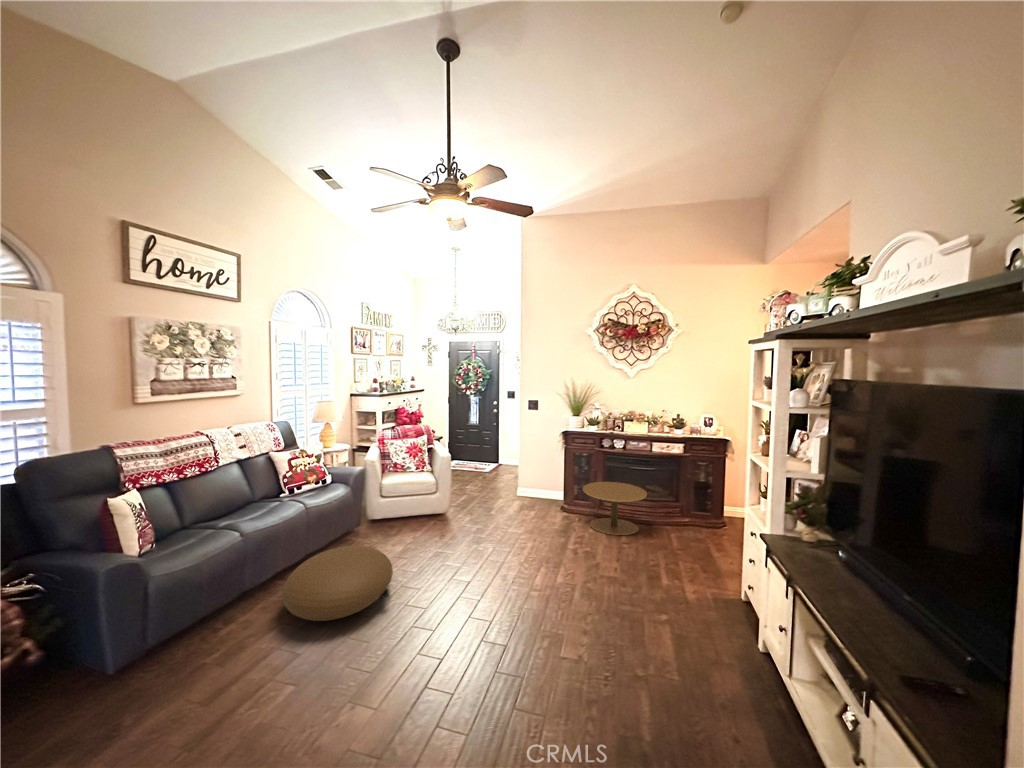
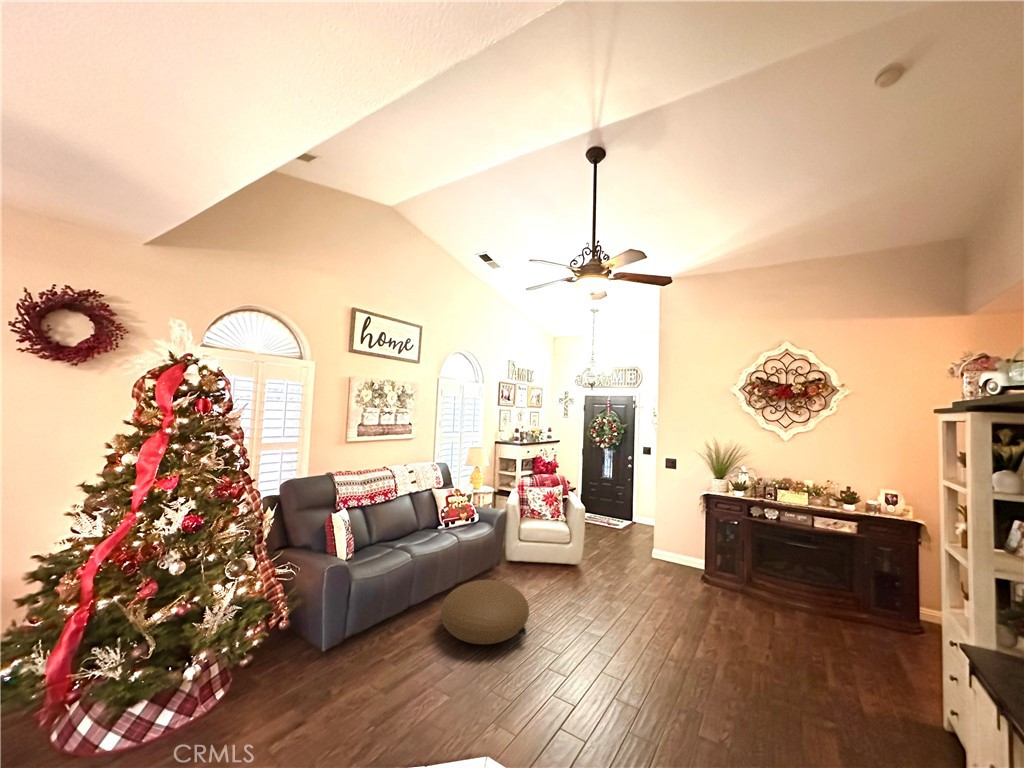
side table: present [583,482,647,535] -> none [727,556,811,624]

